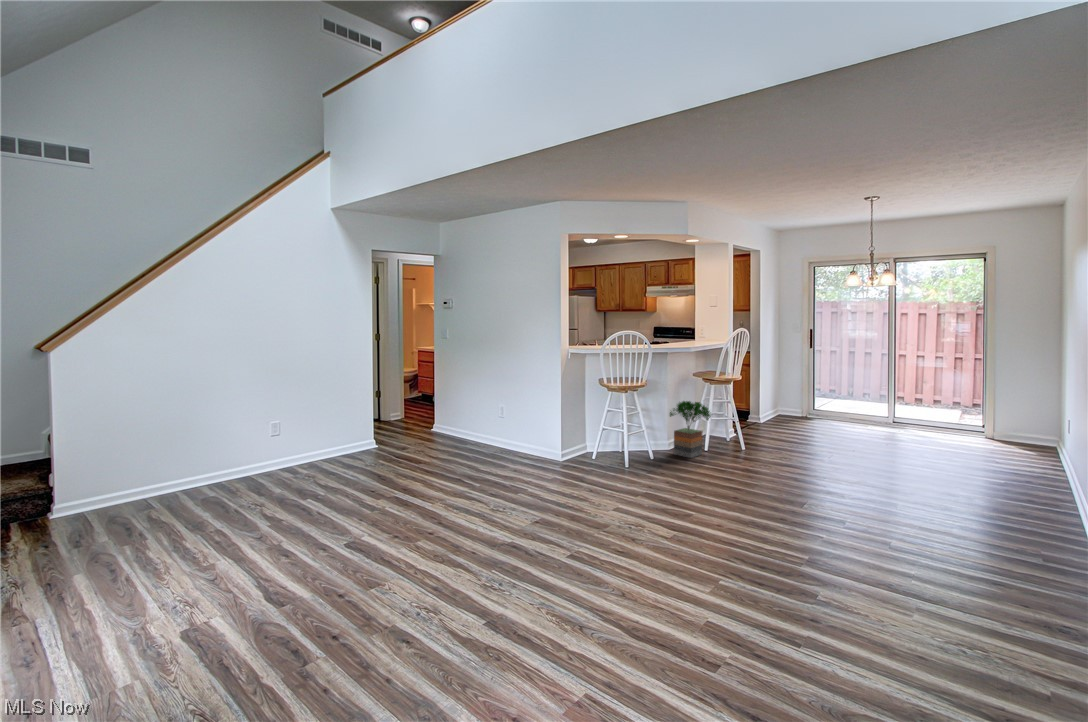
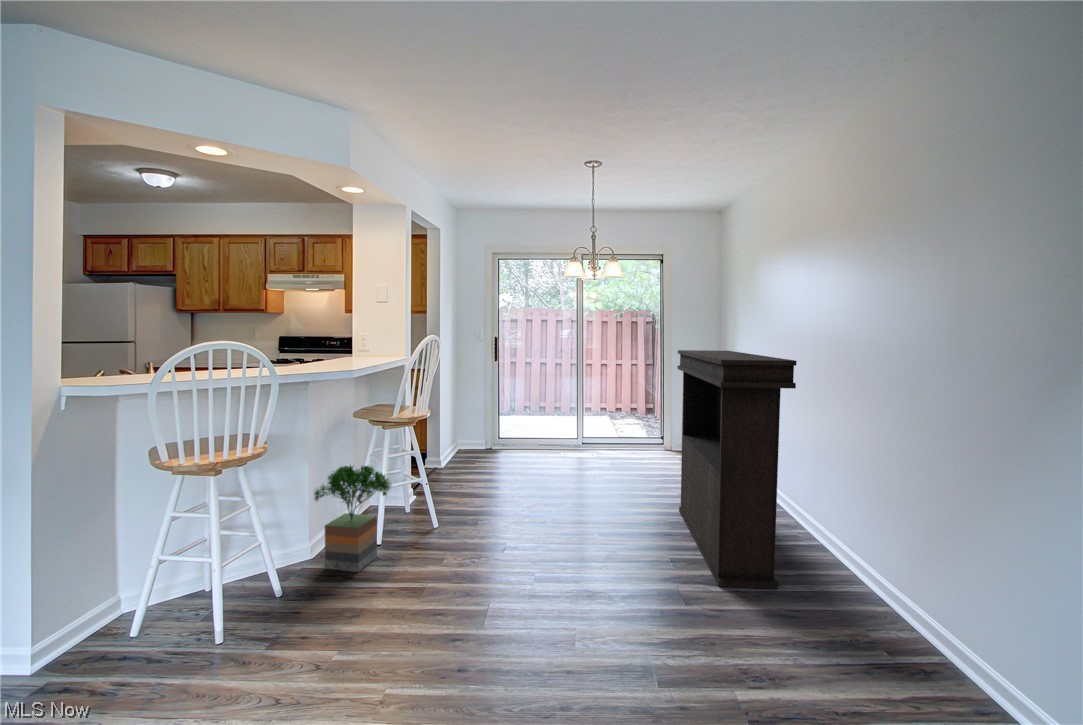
console table: none [929,340,1000,511] -> present [677,350,797,589]

